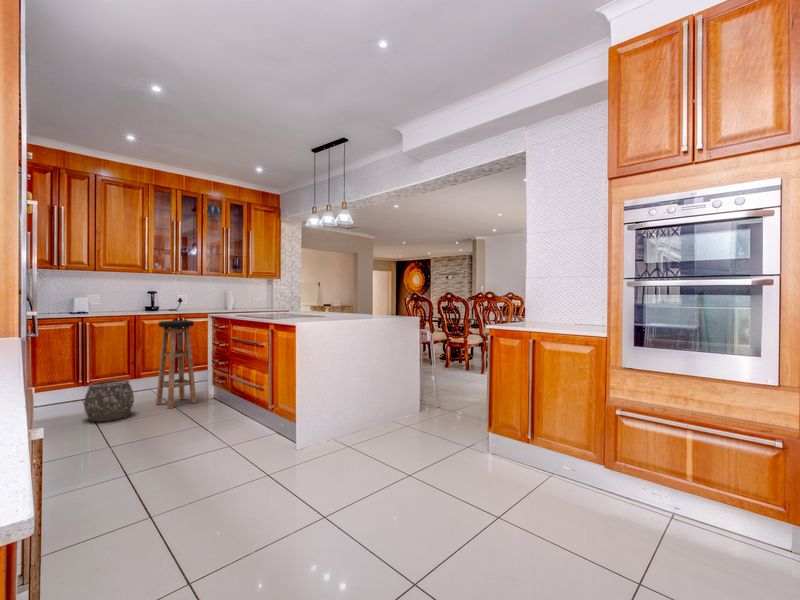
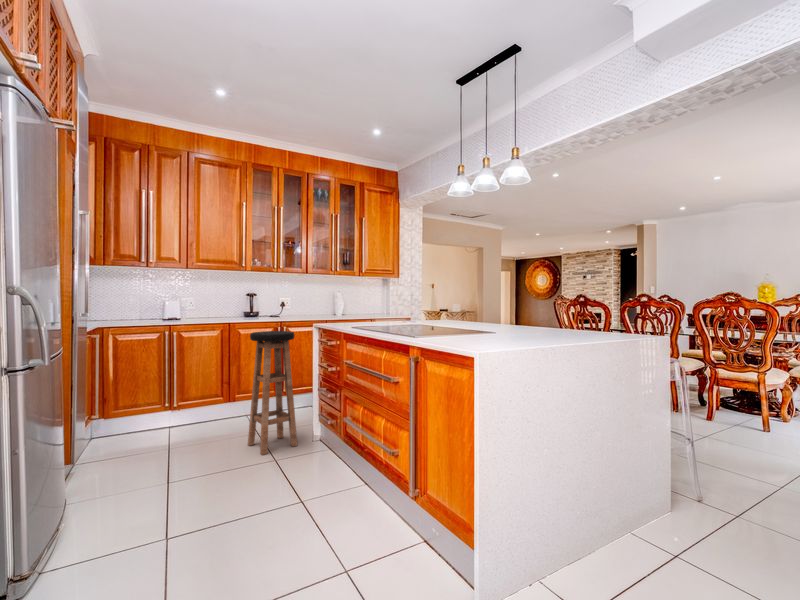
woven basket: present [84,379,134,422] -> none [153,411,218,474]

